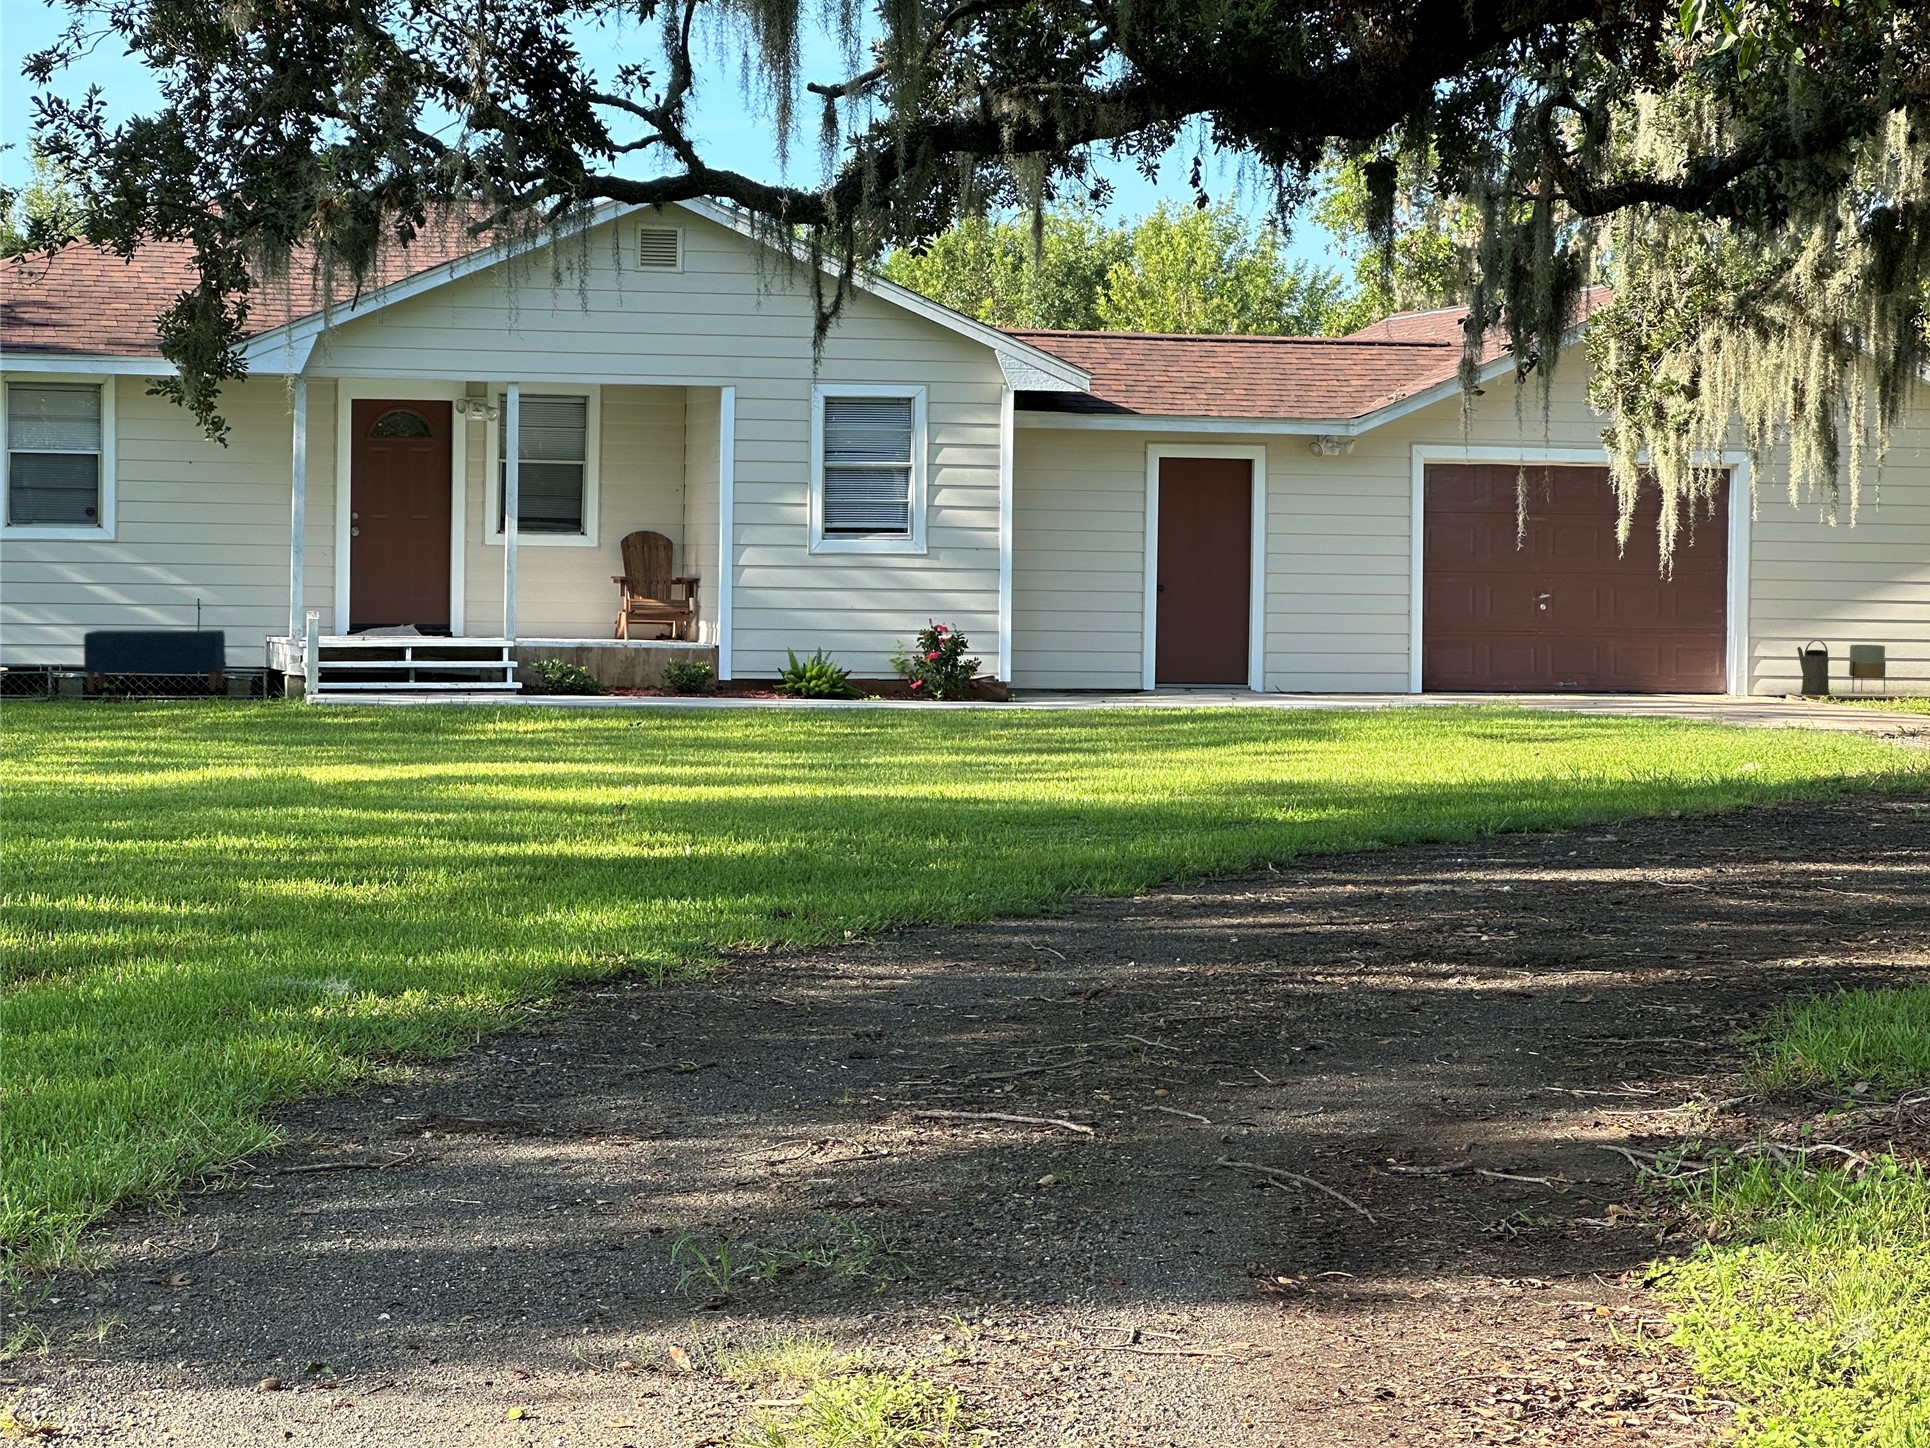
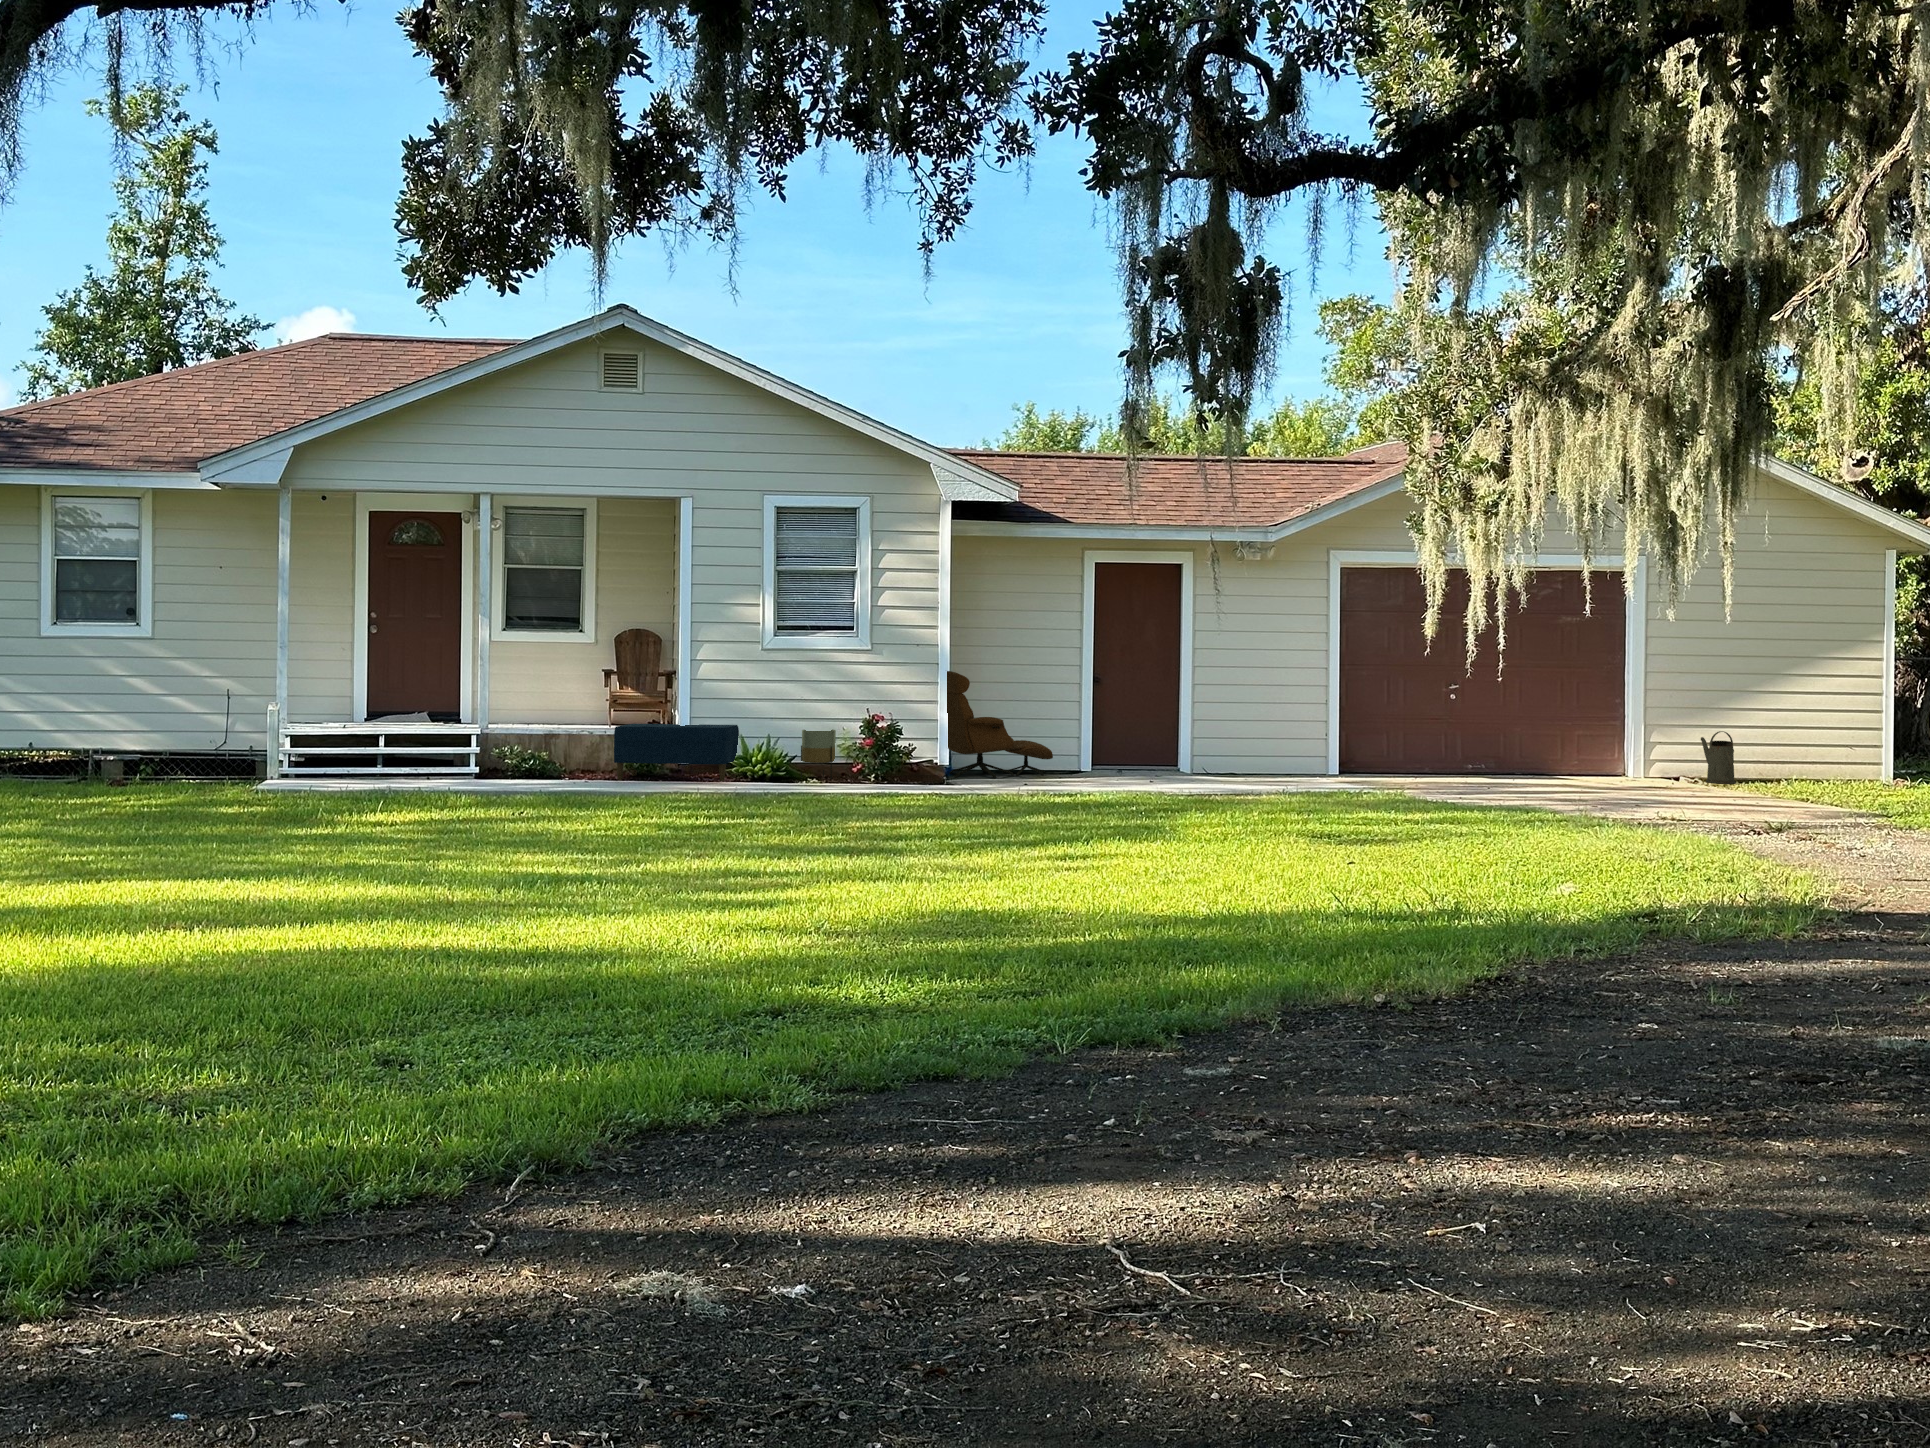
lounge chair: none [995,578,1122,693] -> present [947,671,1053,778]
bench: present [84,630,226,692] -> present [614,724,739,781]
planter: present [1849,645,1886,693] -> present [801,729,836,779]

